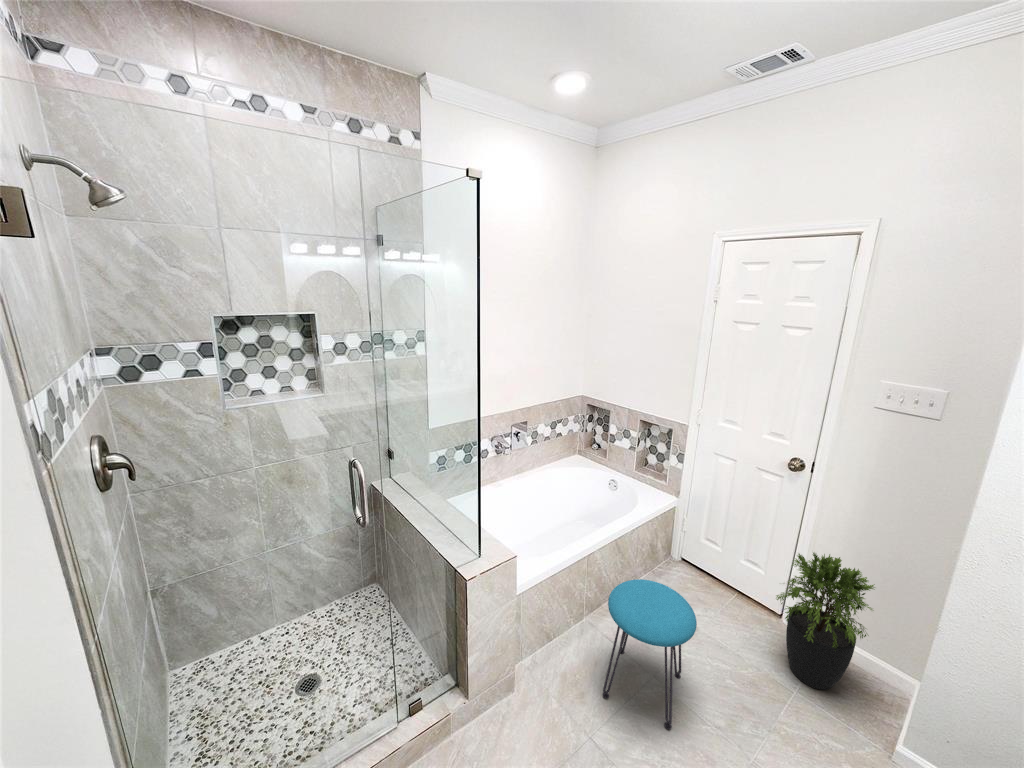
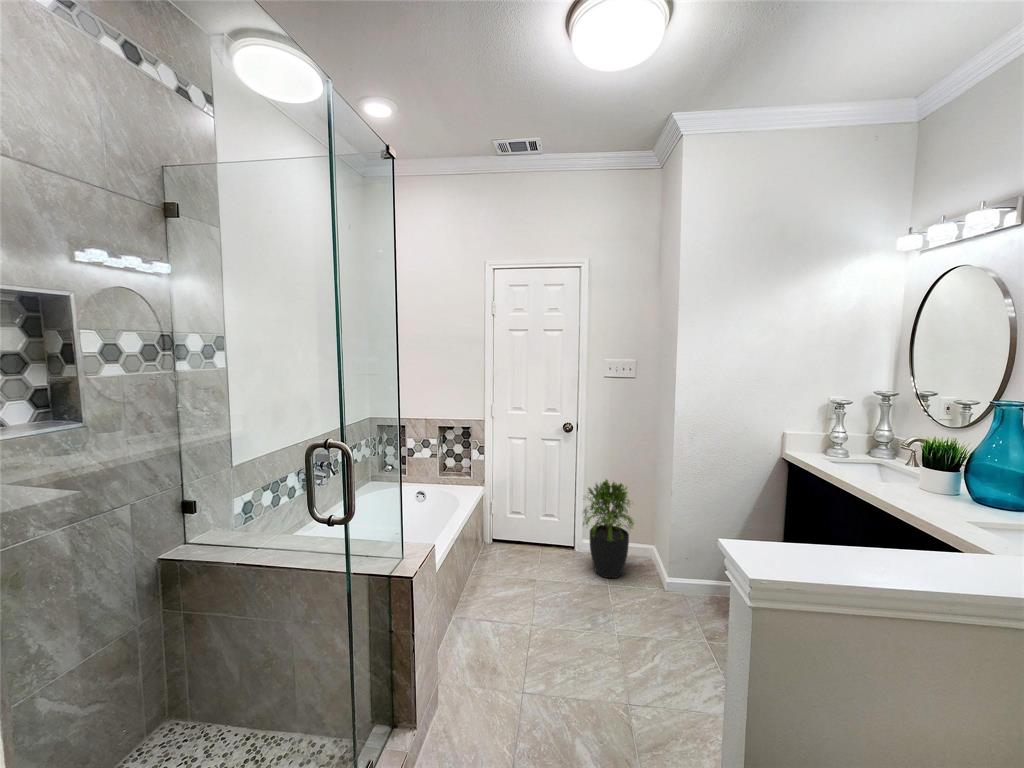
stool: present [603,579,697,729] -> none [494,540,567,659]

